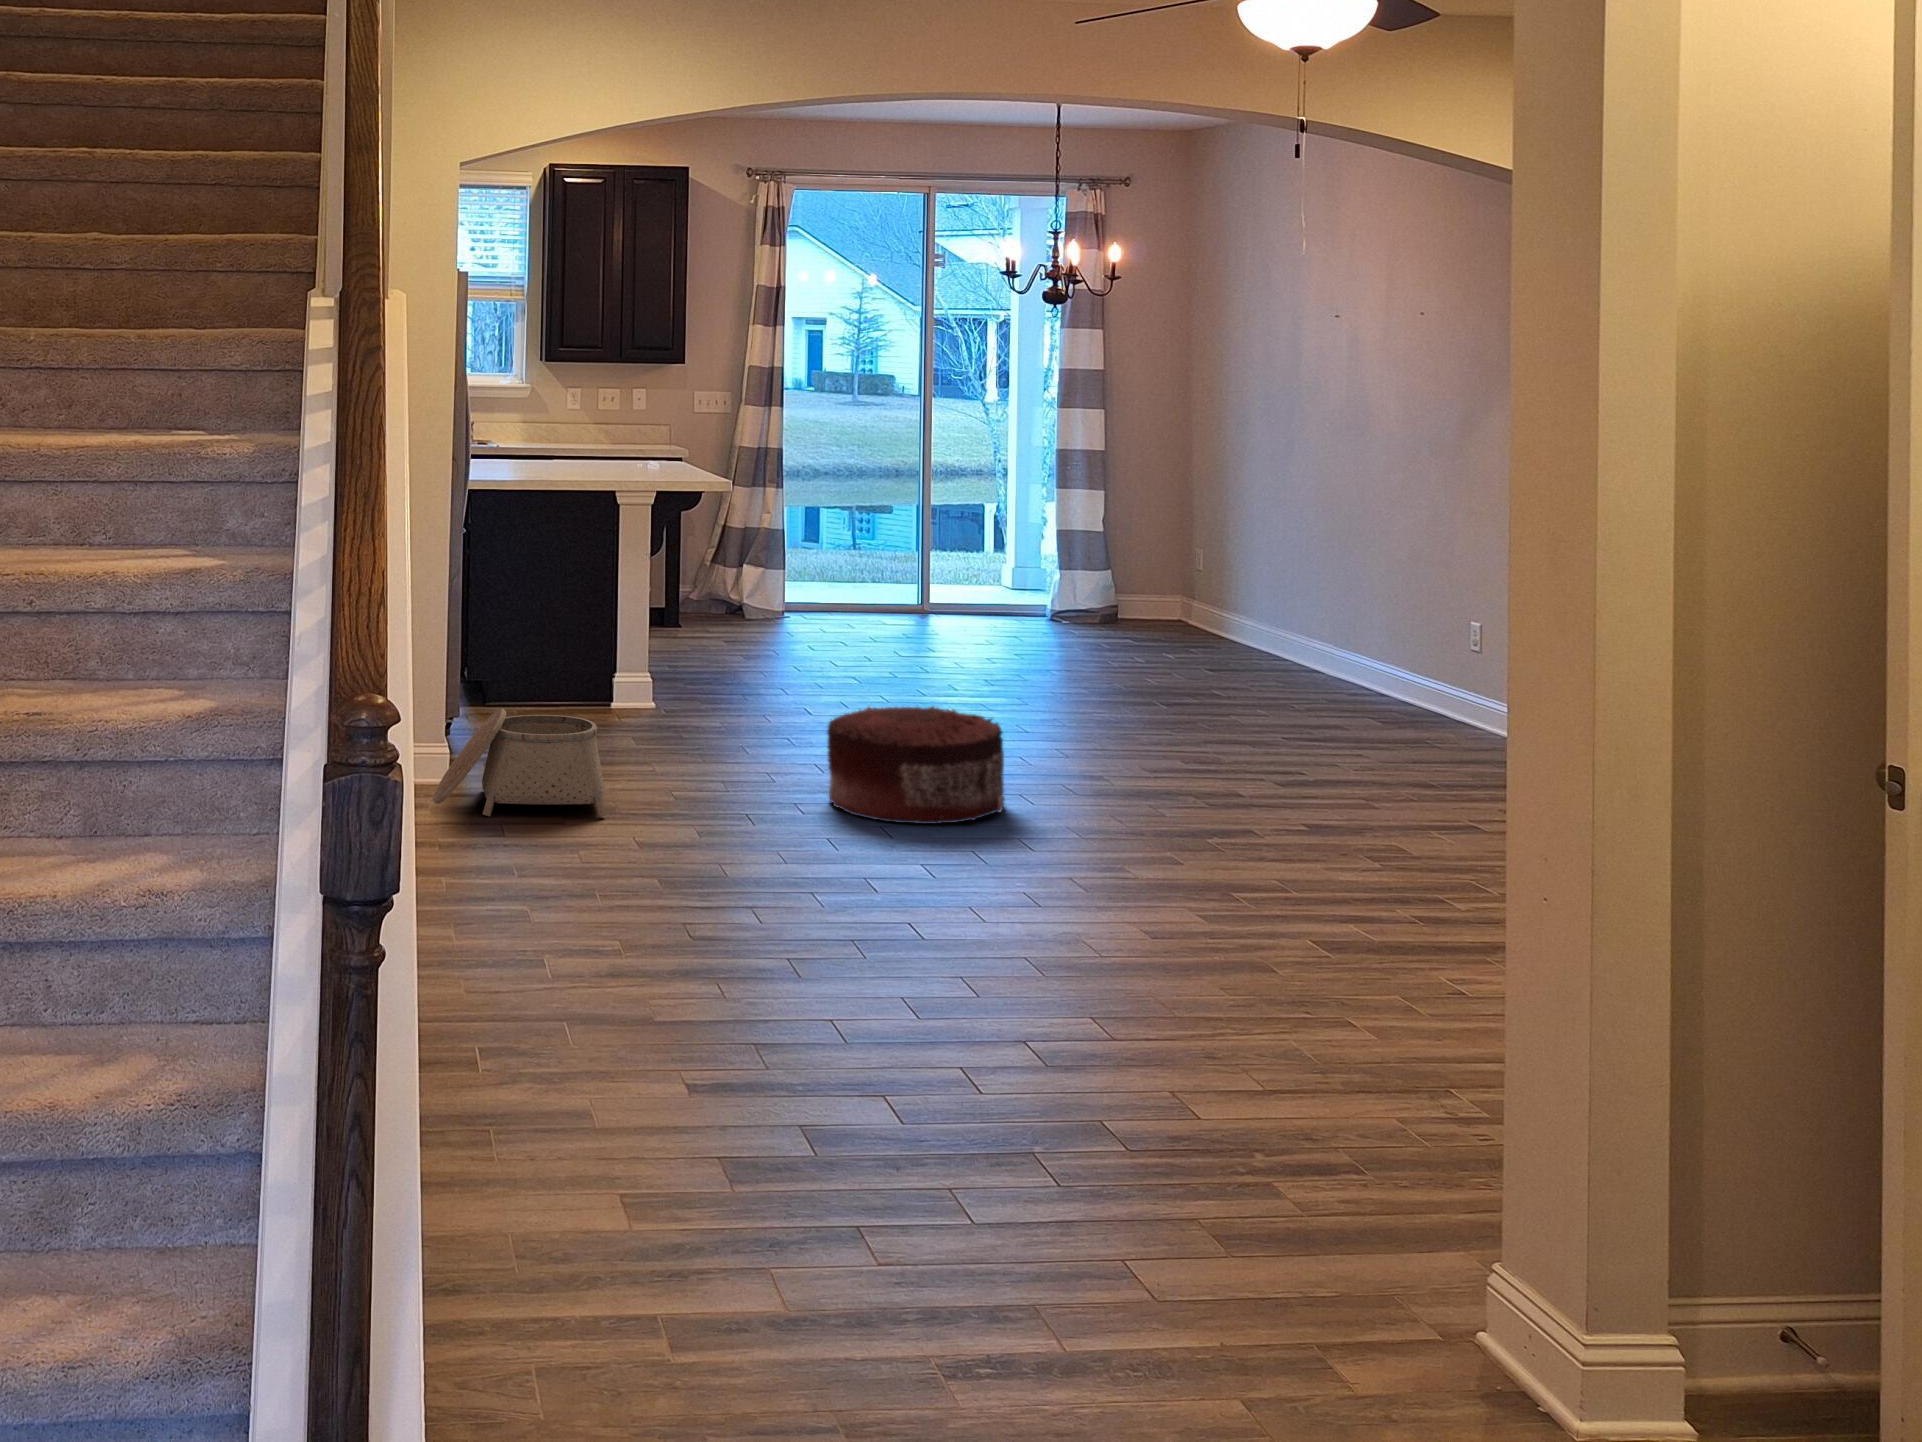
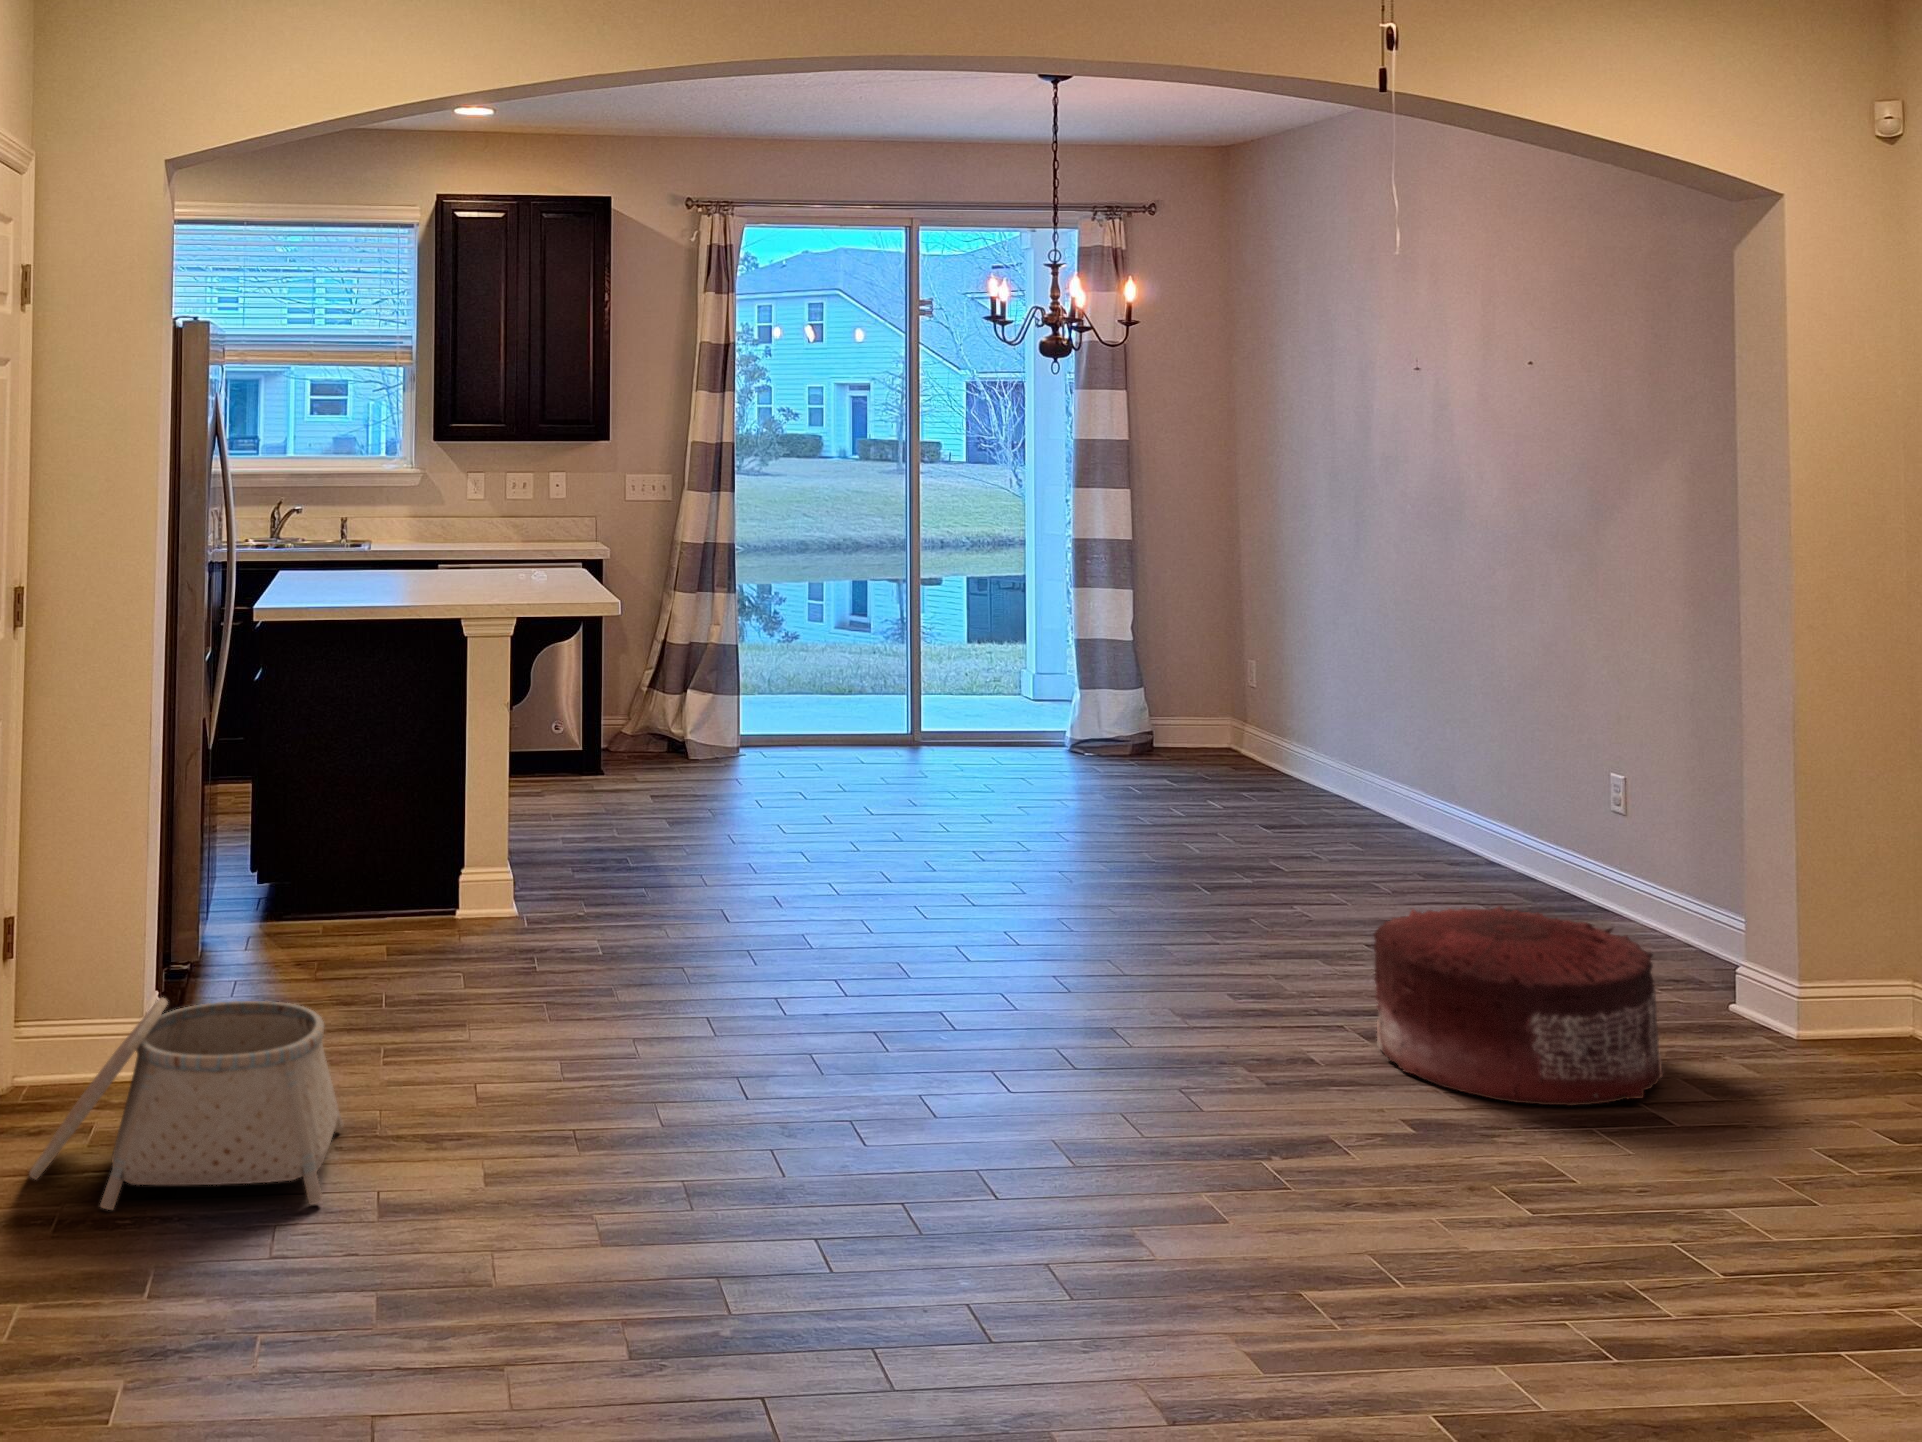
pouf: present [827,706,1004,824] -> present [1374,906,1662,1106]

